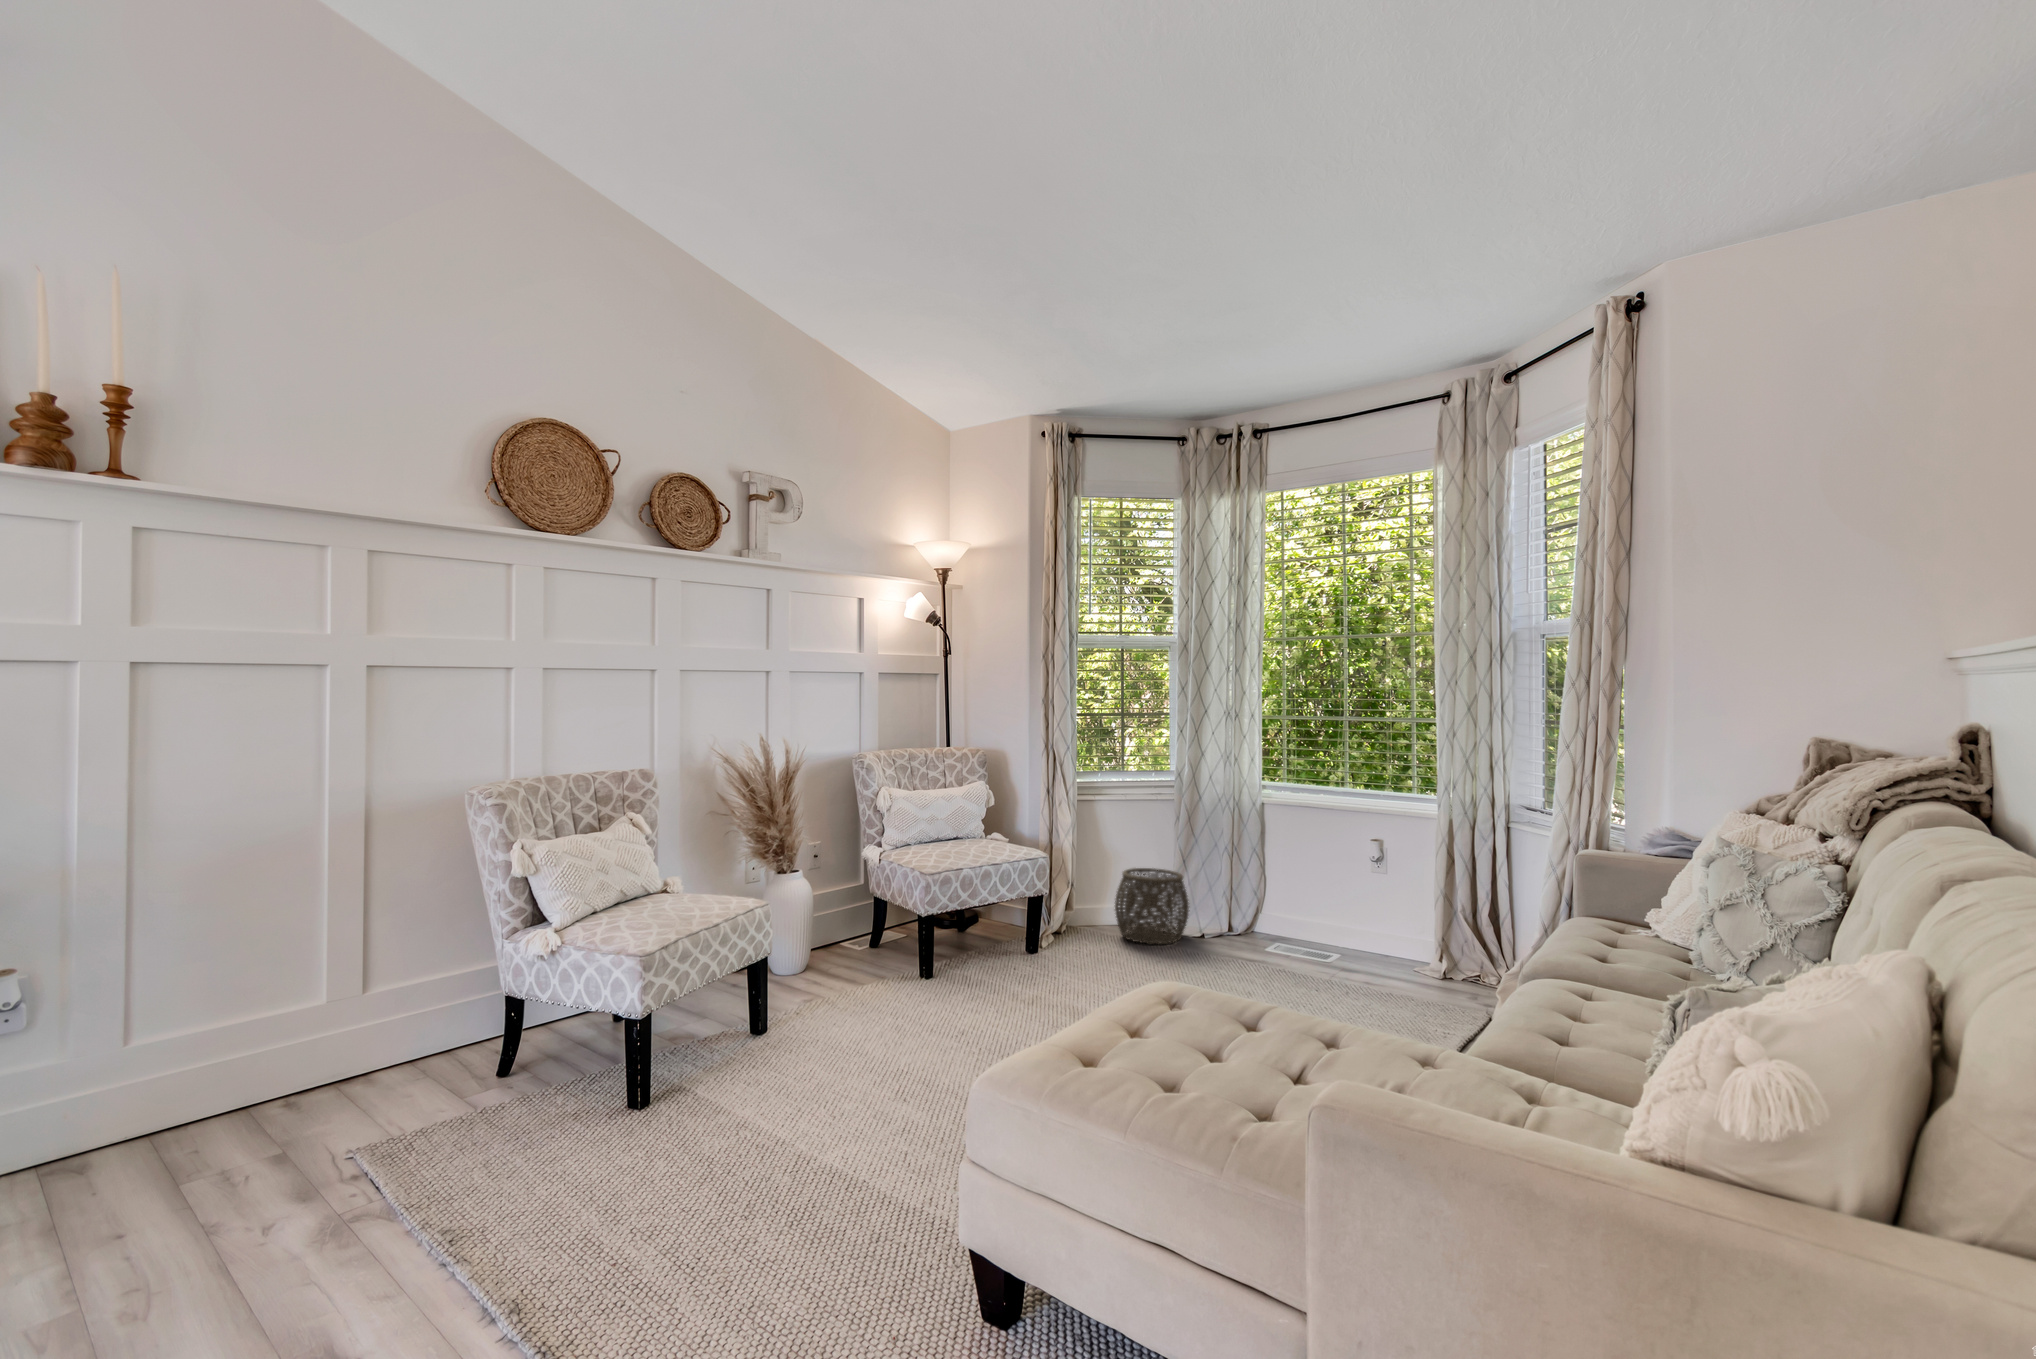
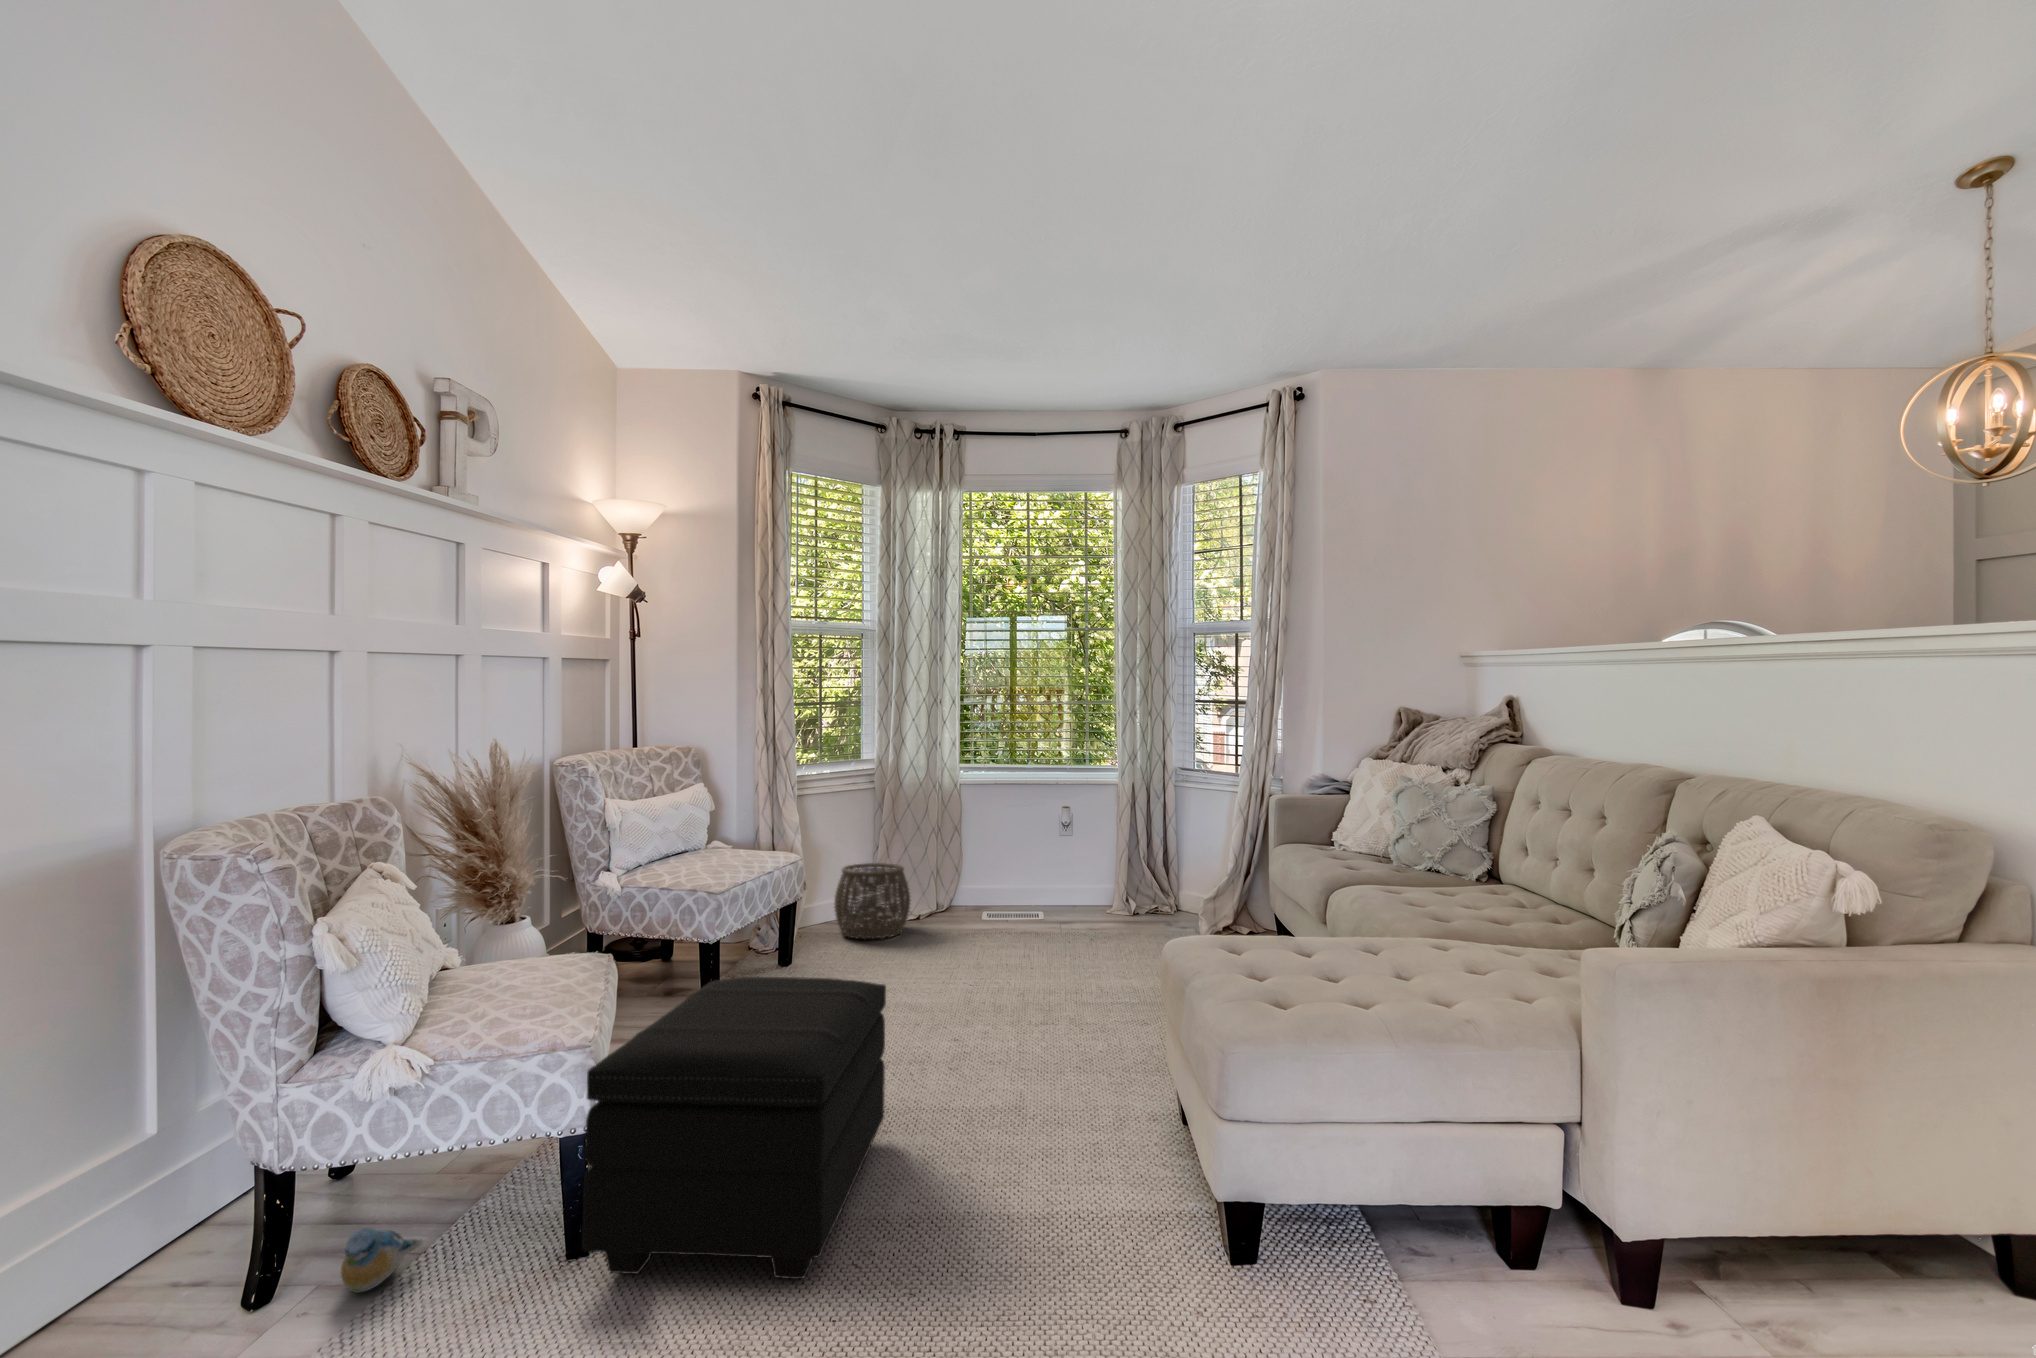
footstool: none [563,947,885,1211] -> present [582,977,886,1279]
plush toy: none [478,1063,543,1105] -> present [341,1228,423,1293]

